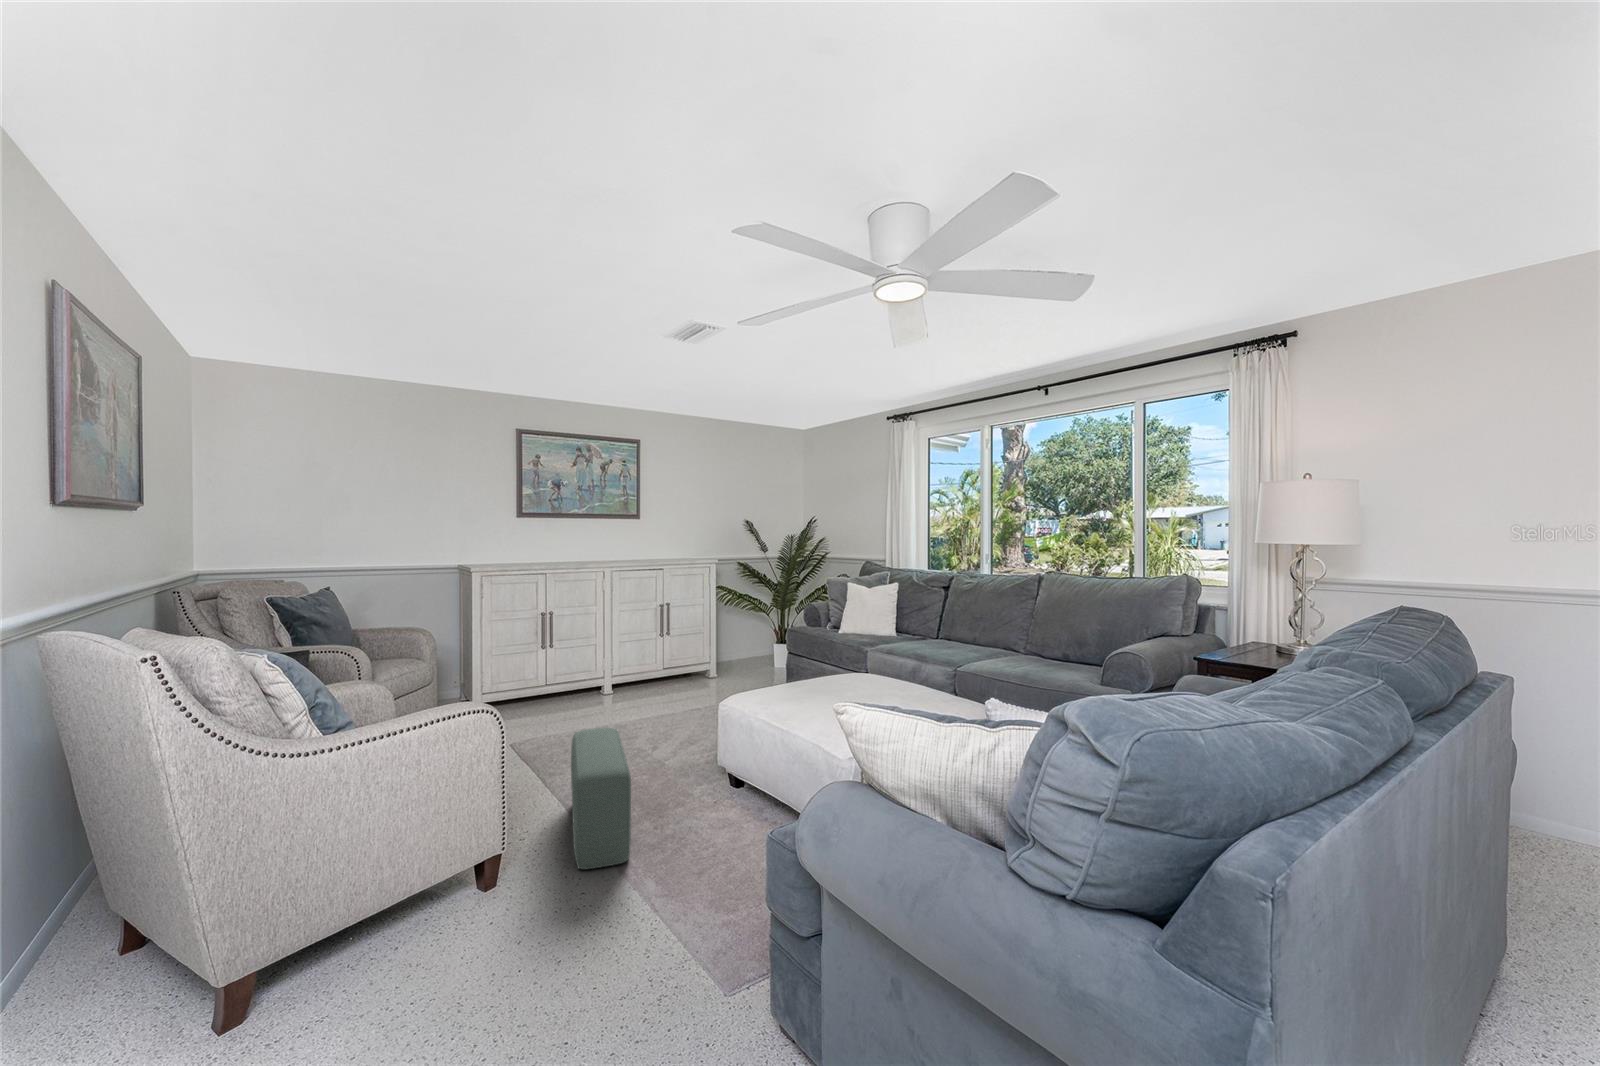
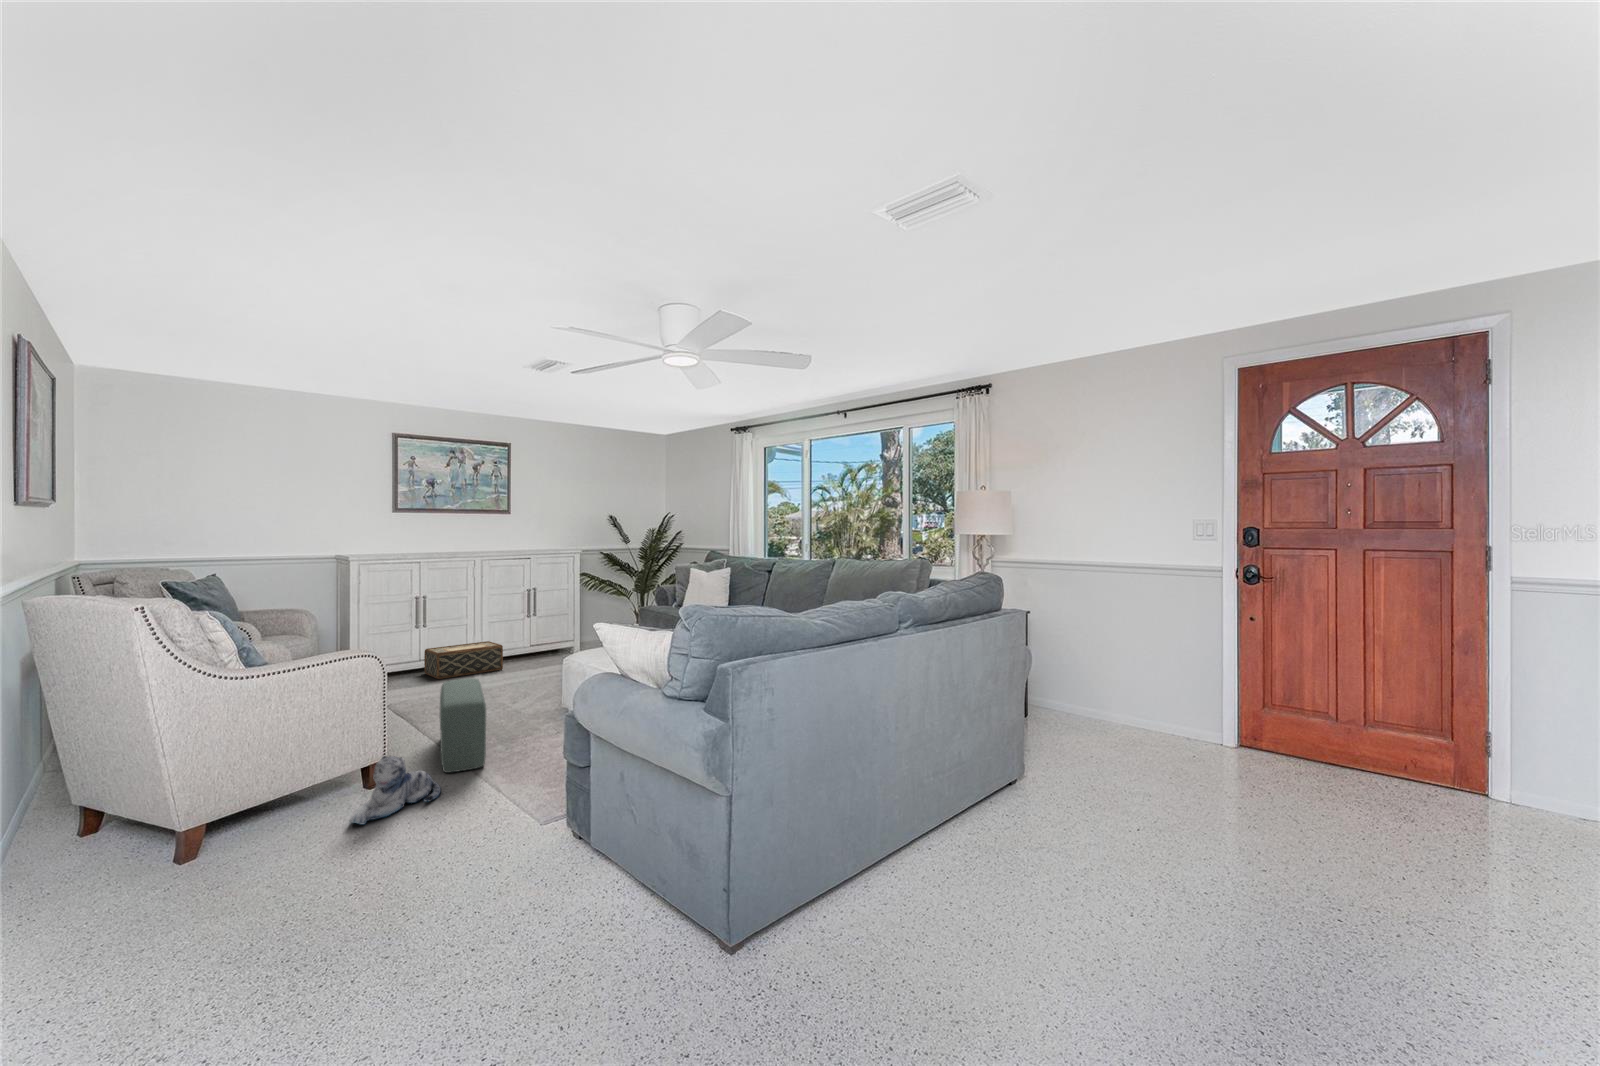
woven basket: none [551,665,635,711] -> present [424,641,503,679]
plush toy: none [452,861,575,973] -> present [350,756,441,824]

